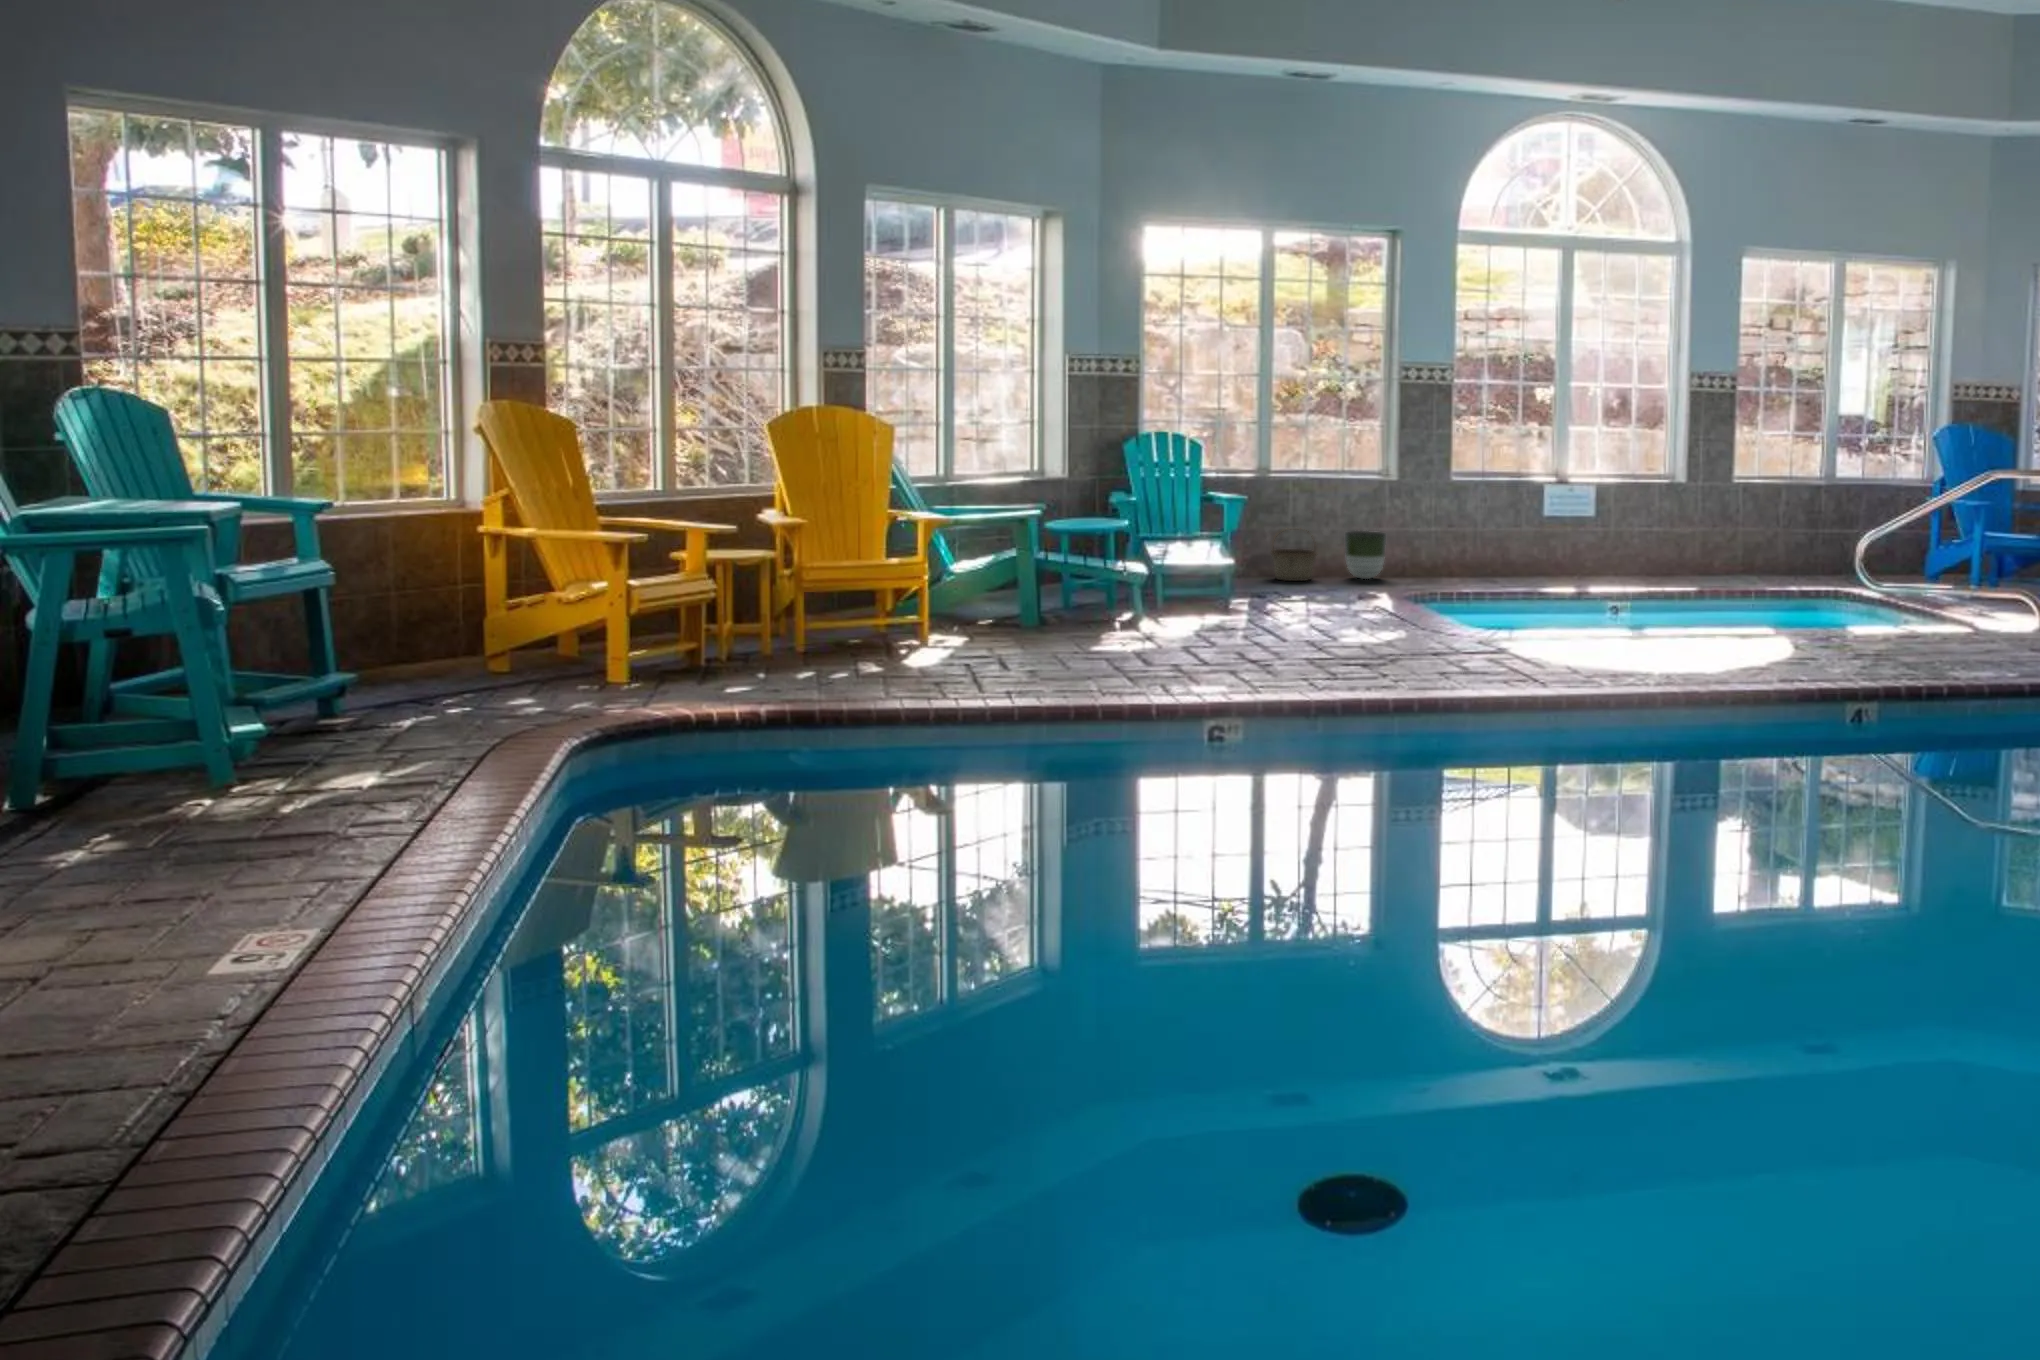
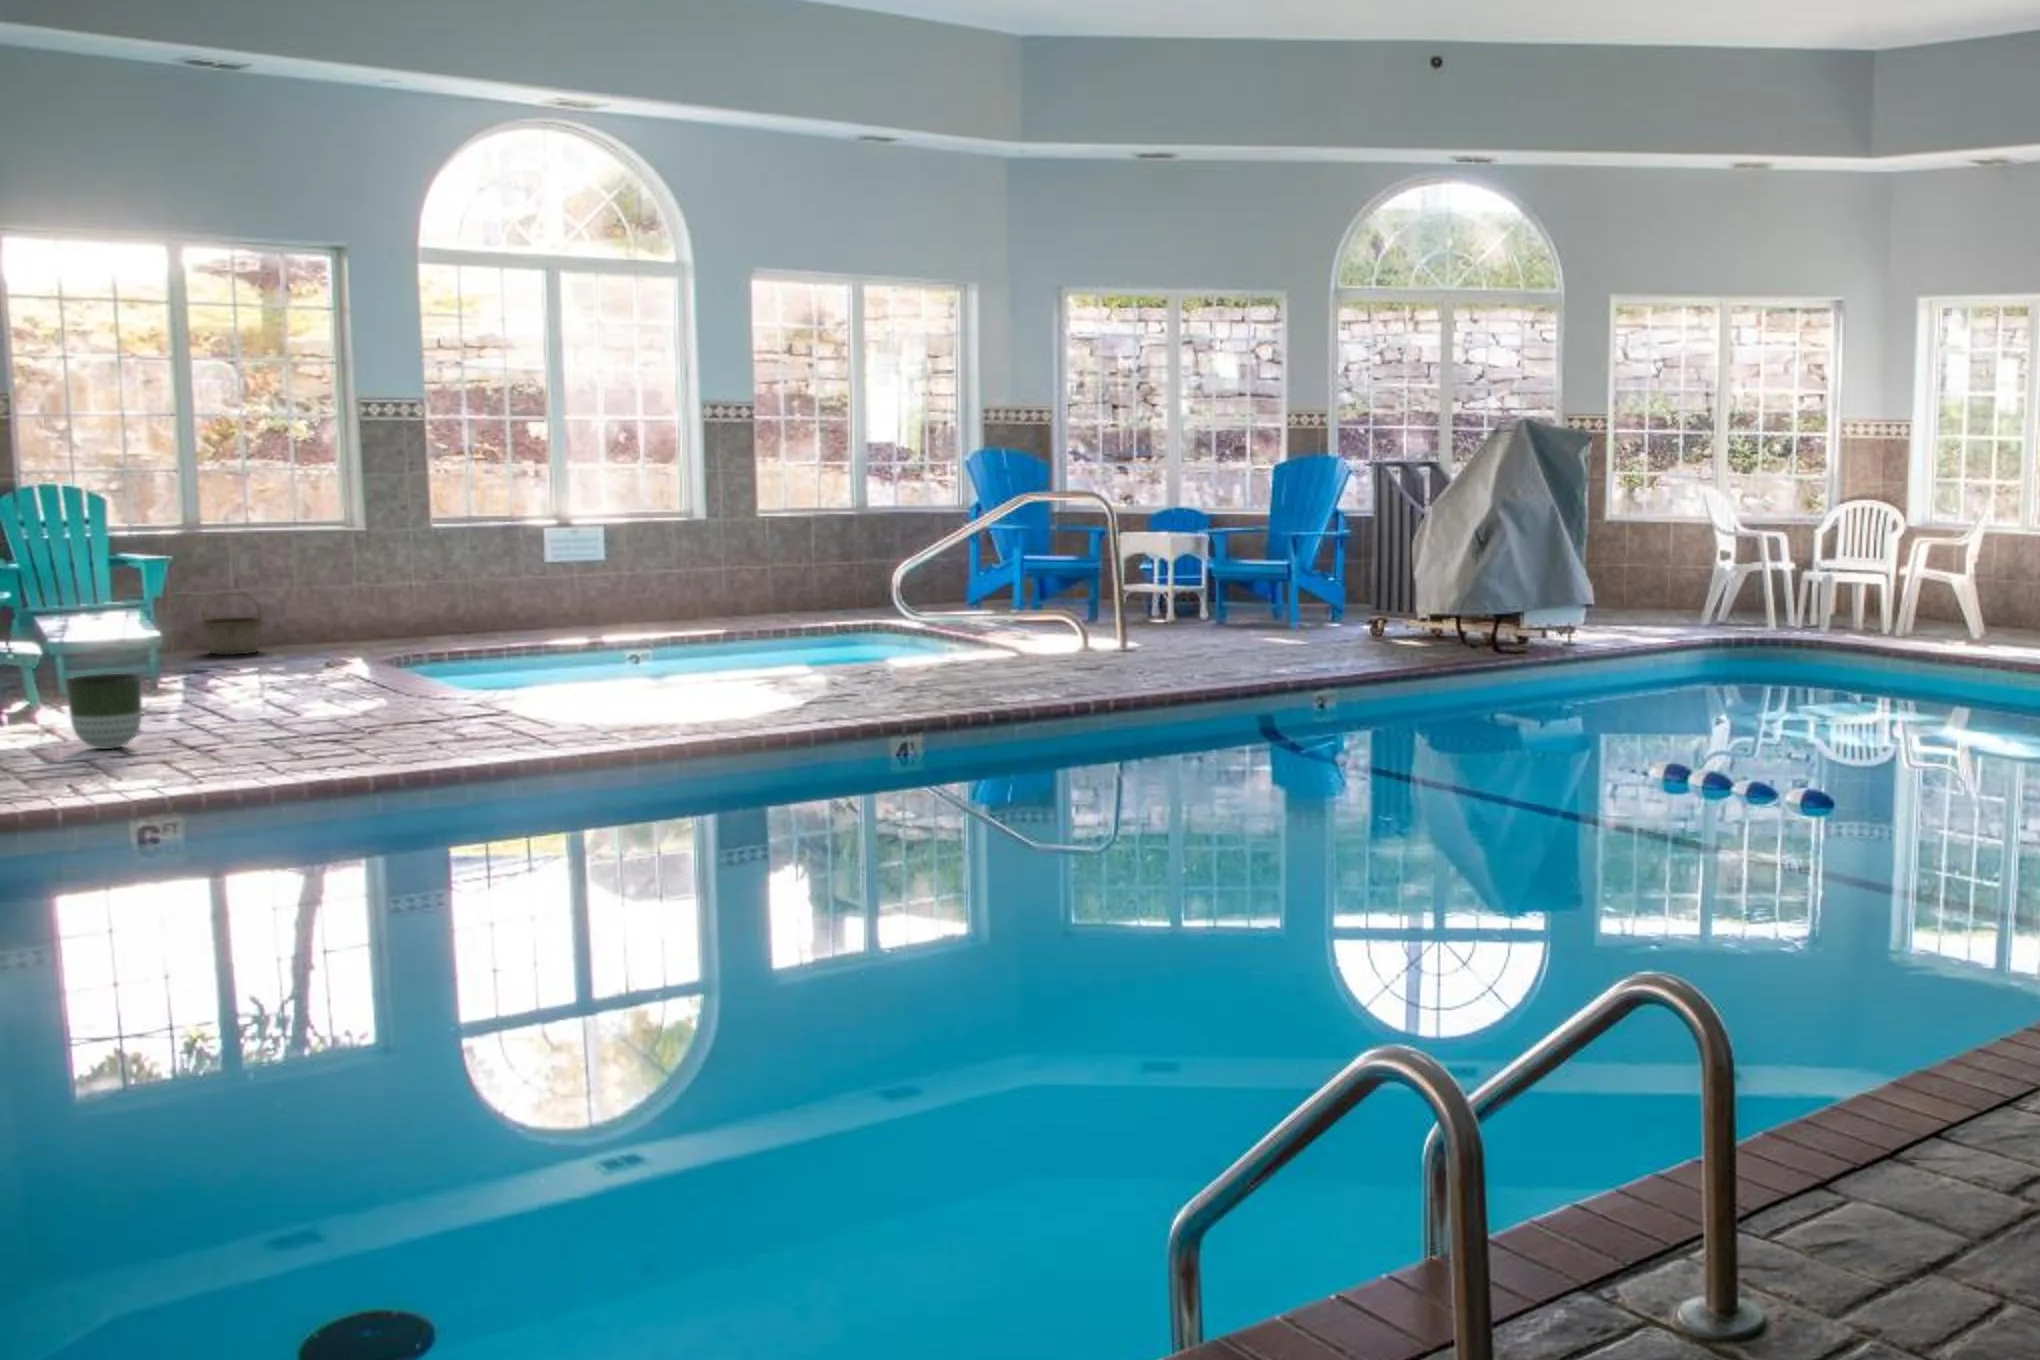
planter: present [1345,531,1386,579] -> present [66,674,142,749]

